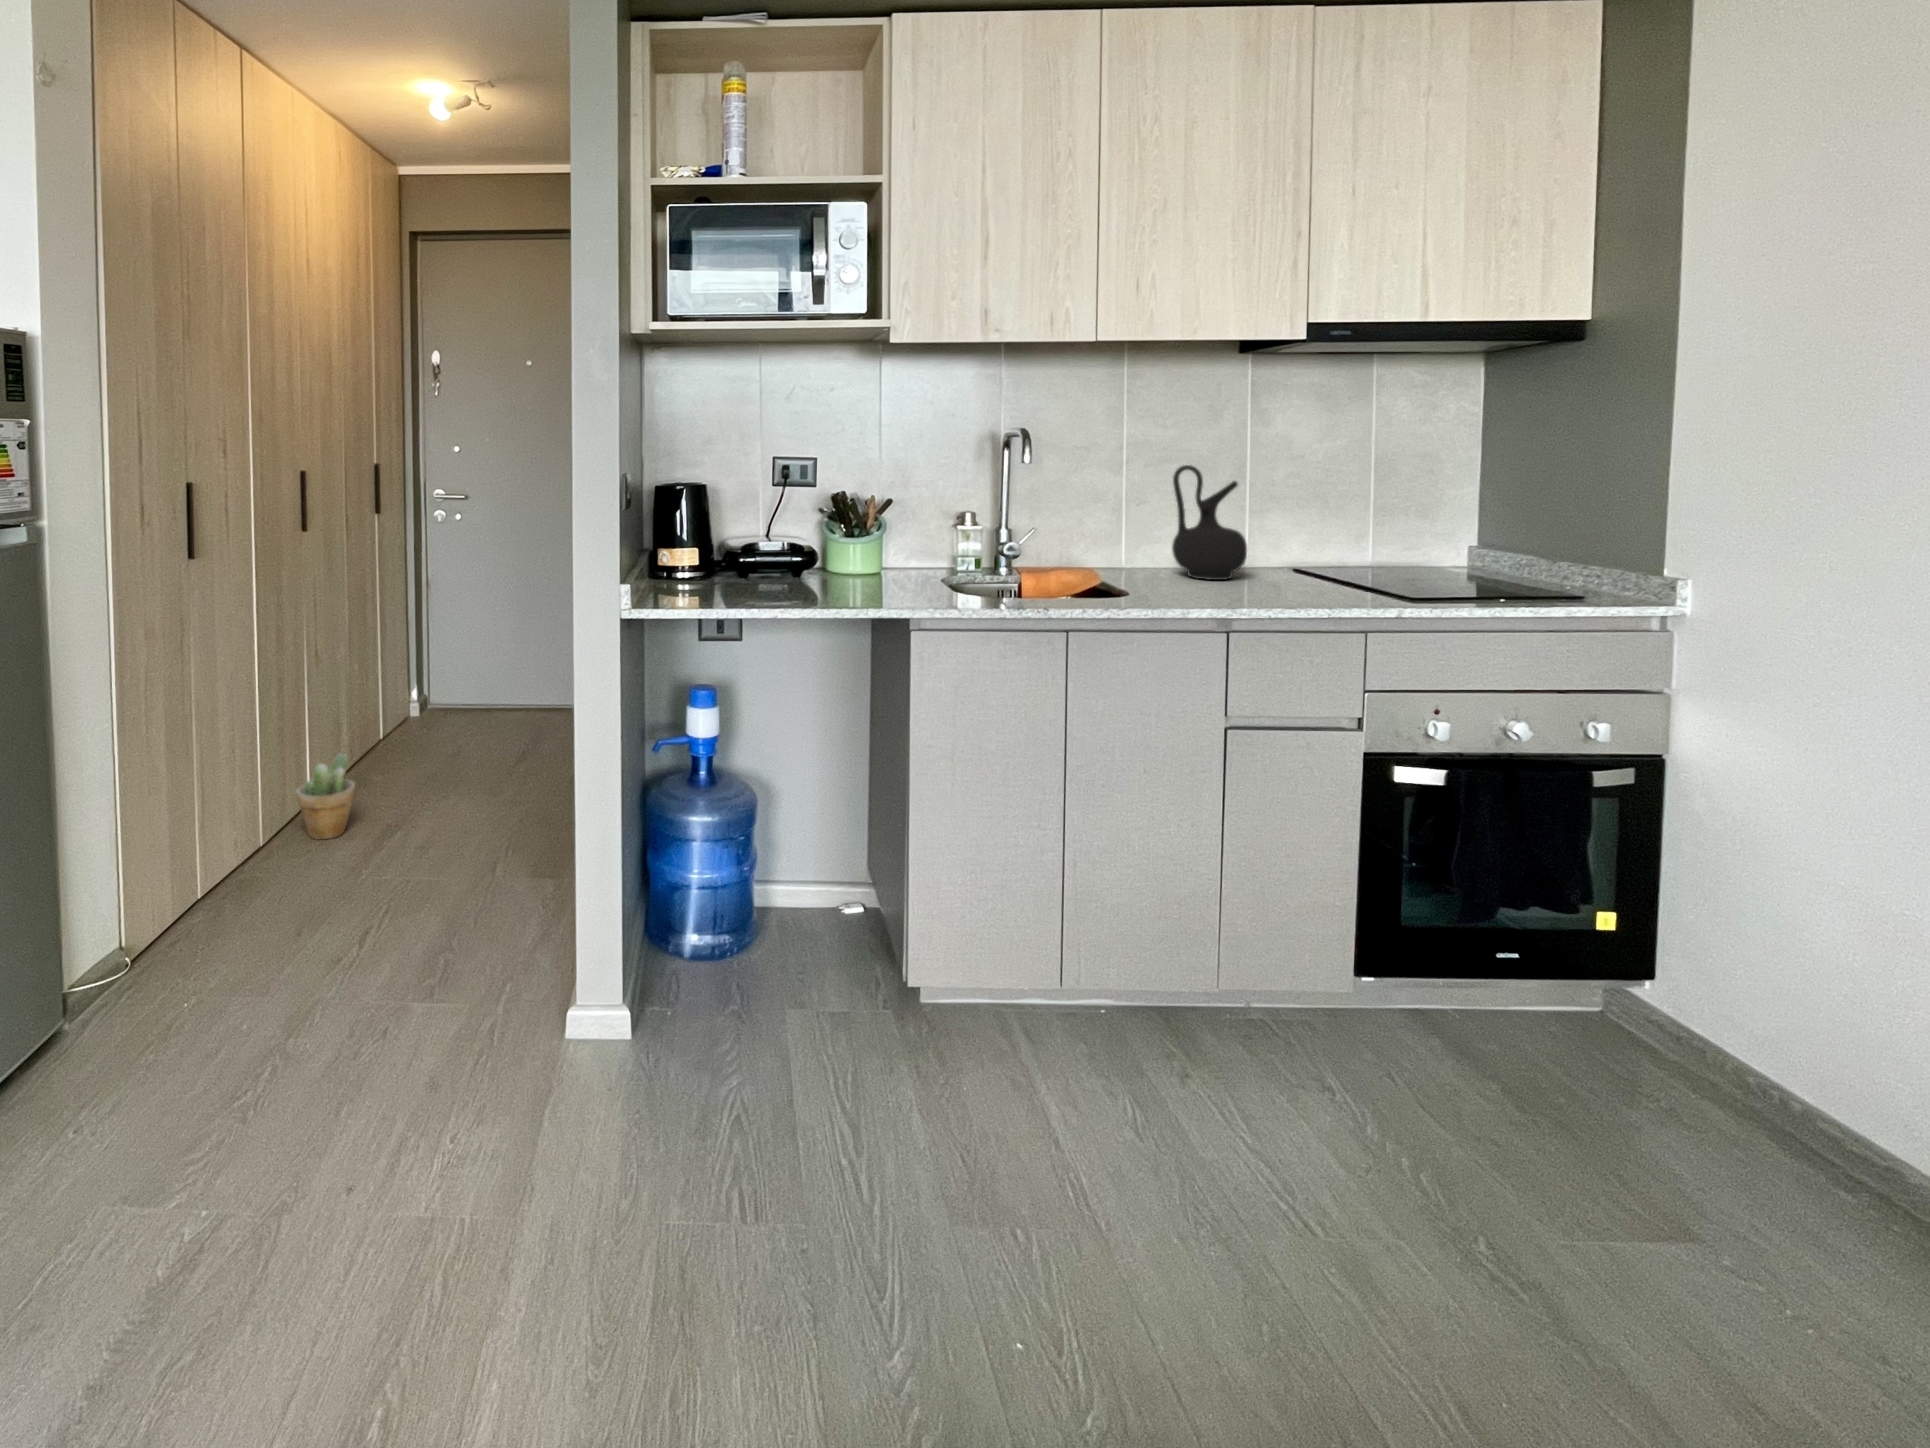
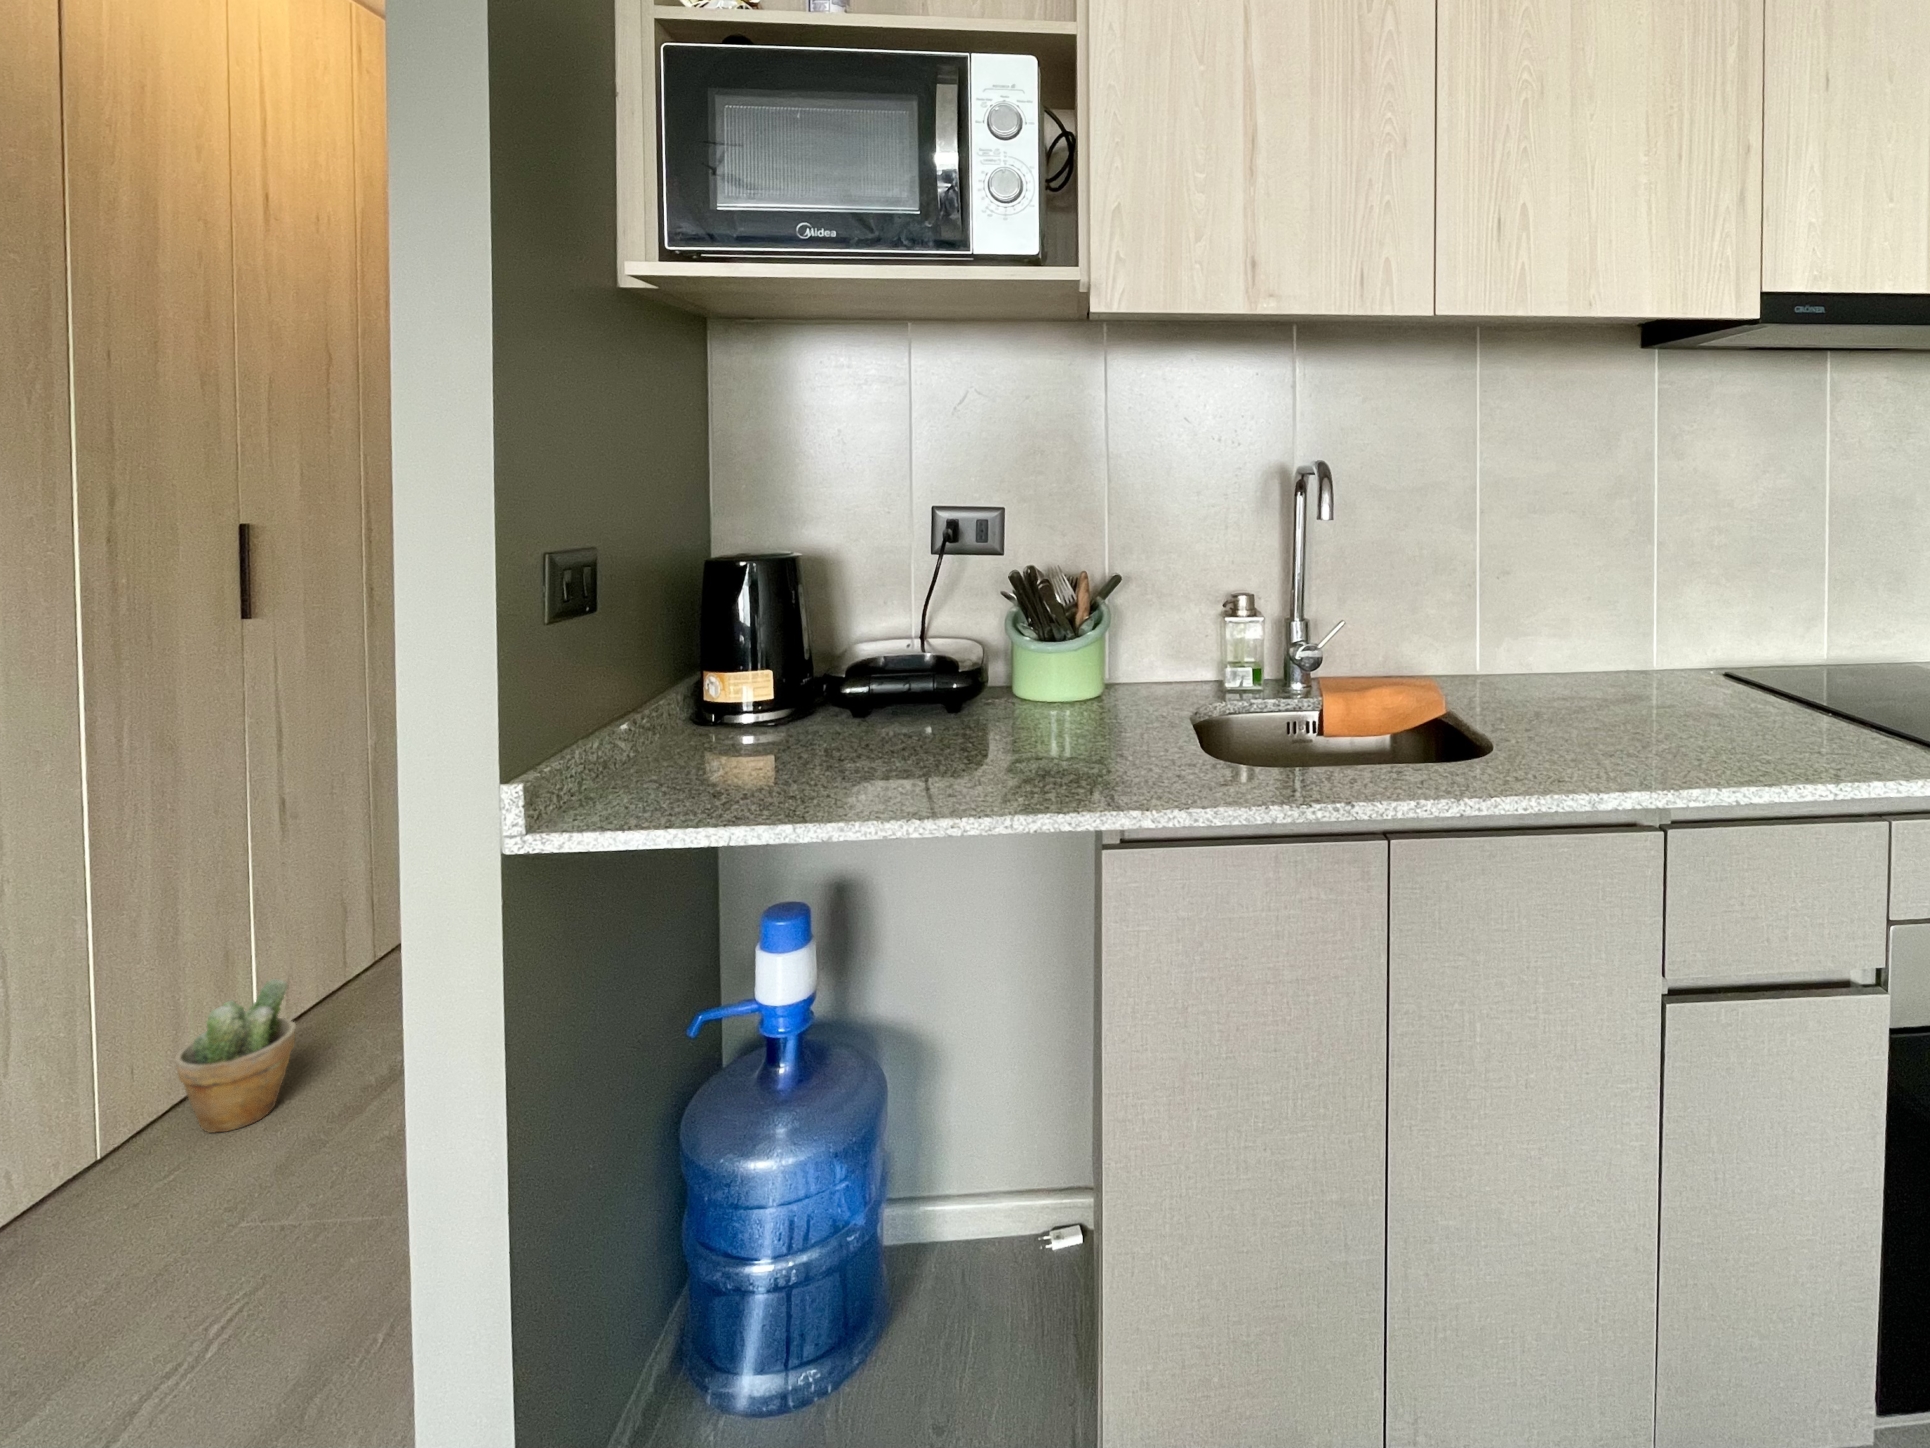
ceramic jug: present [1172,465,1247,580] -> none [1551,521,1667,705]

